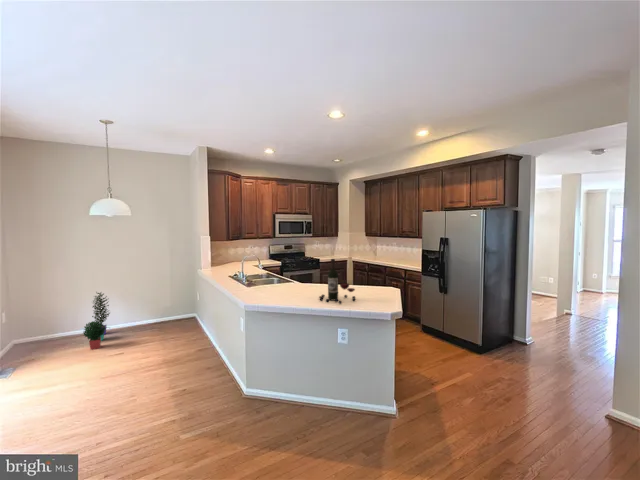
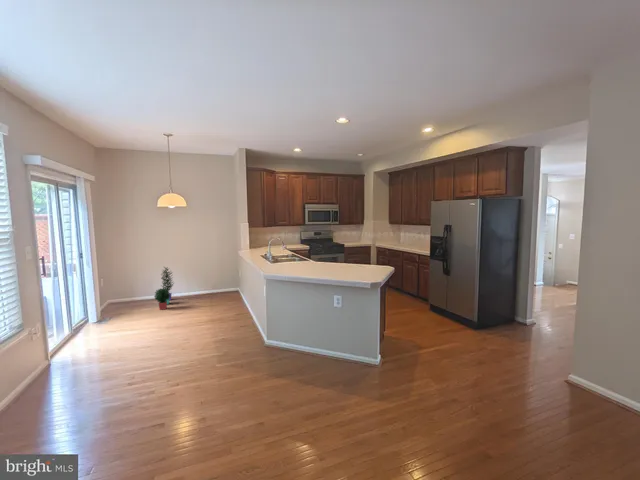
wine bottle: present [319,259,355,304] -> none [320,240,350,276]

